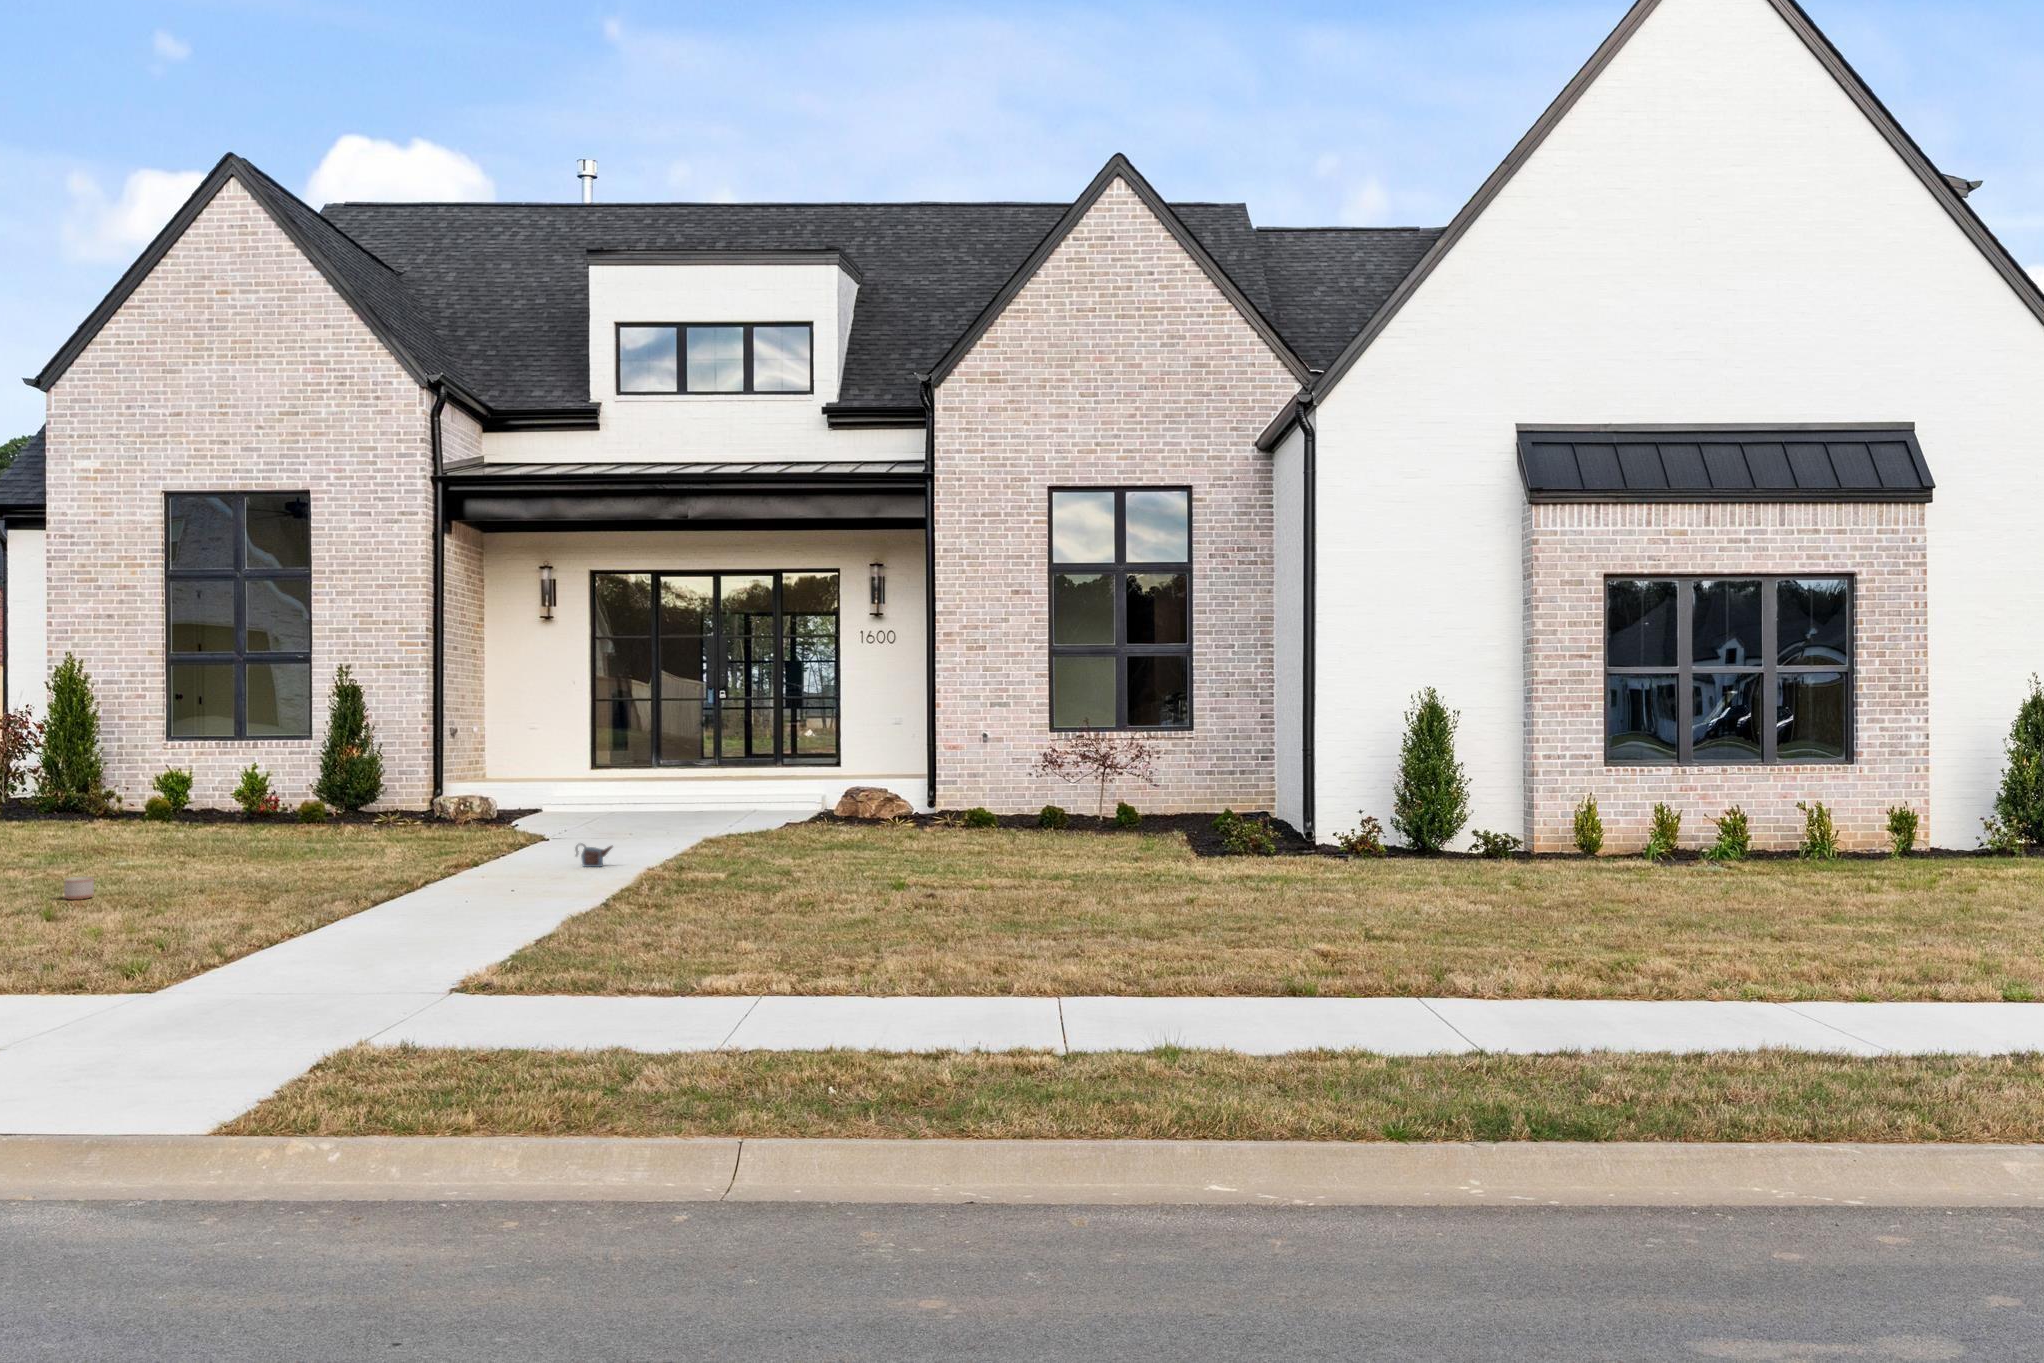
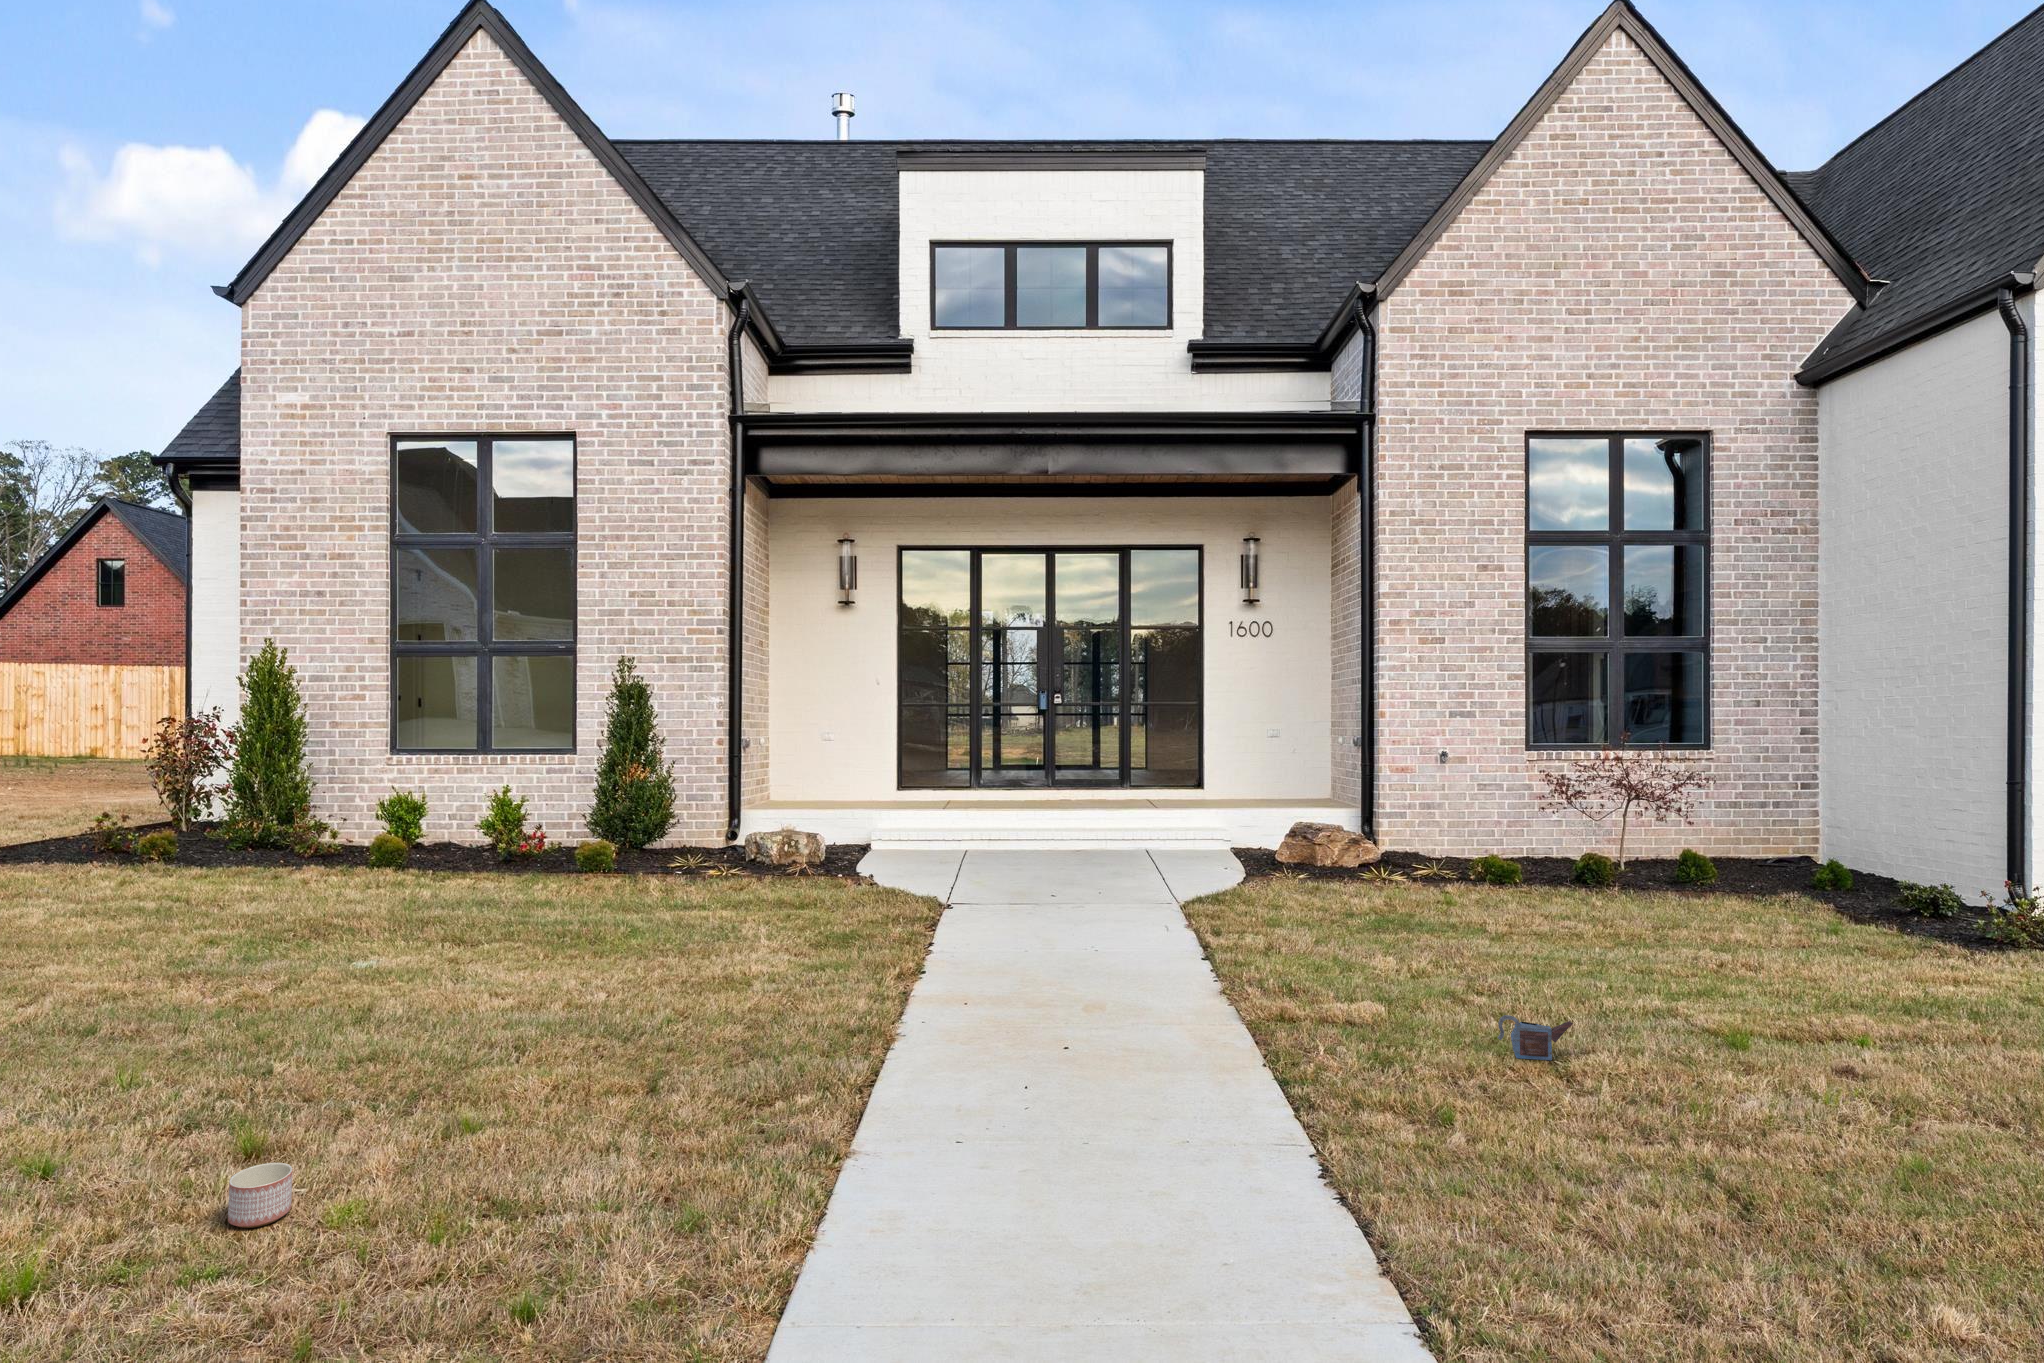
watering can: present [575,843,612,867] -> present [1497,1015,1573,1060]

